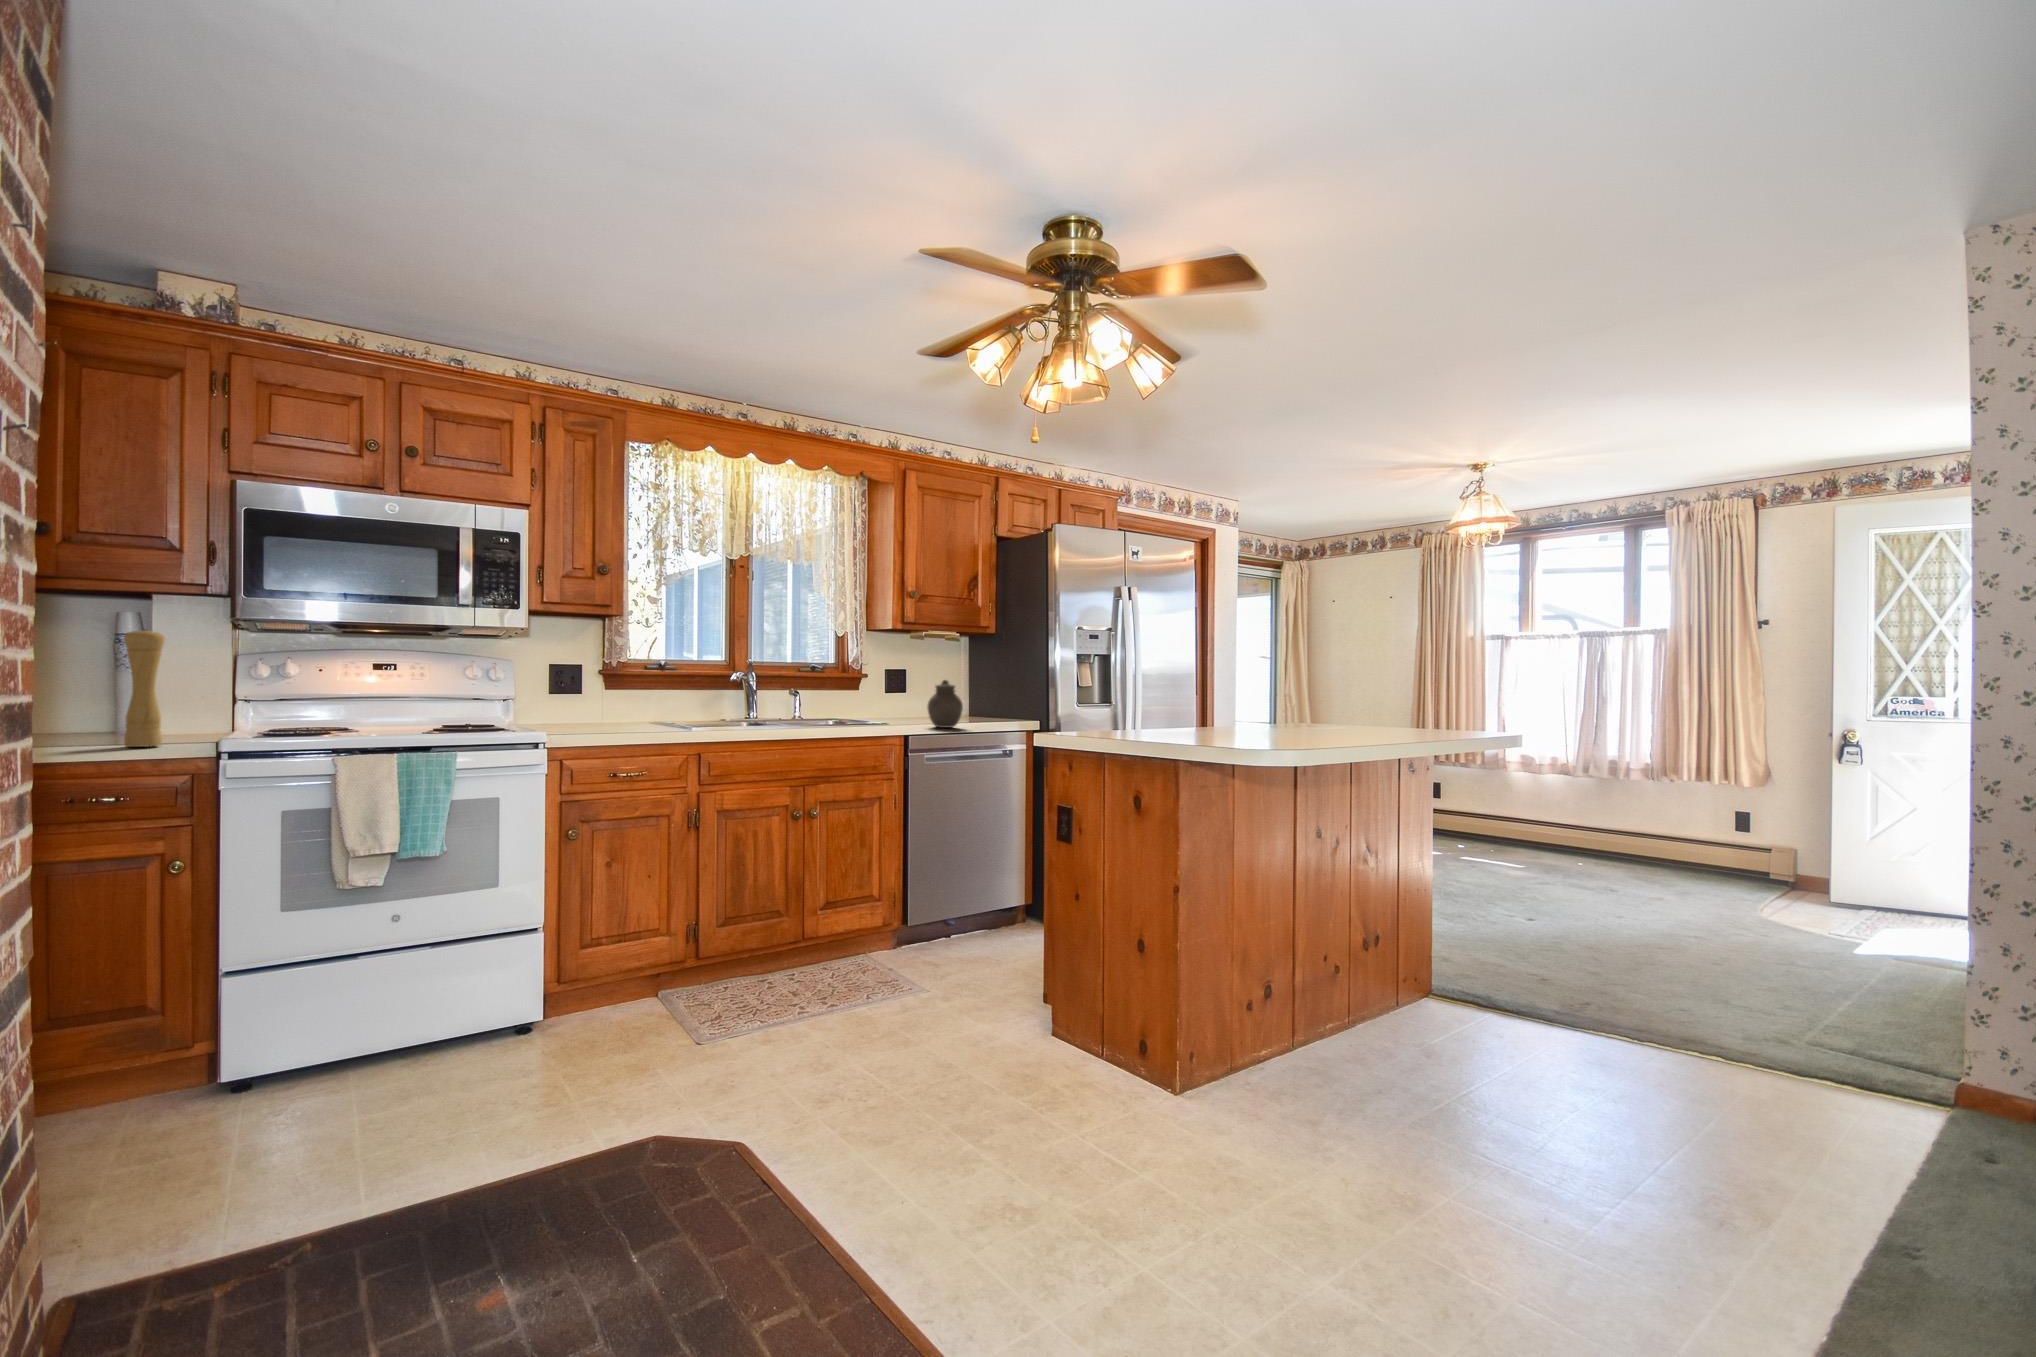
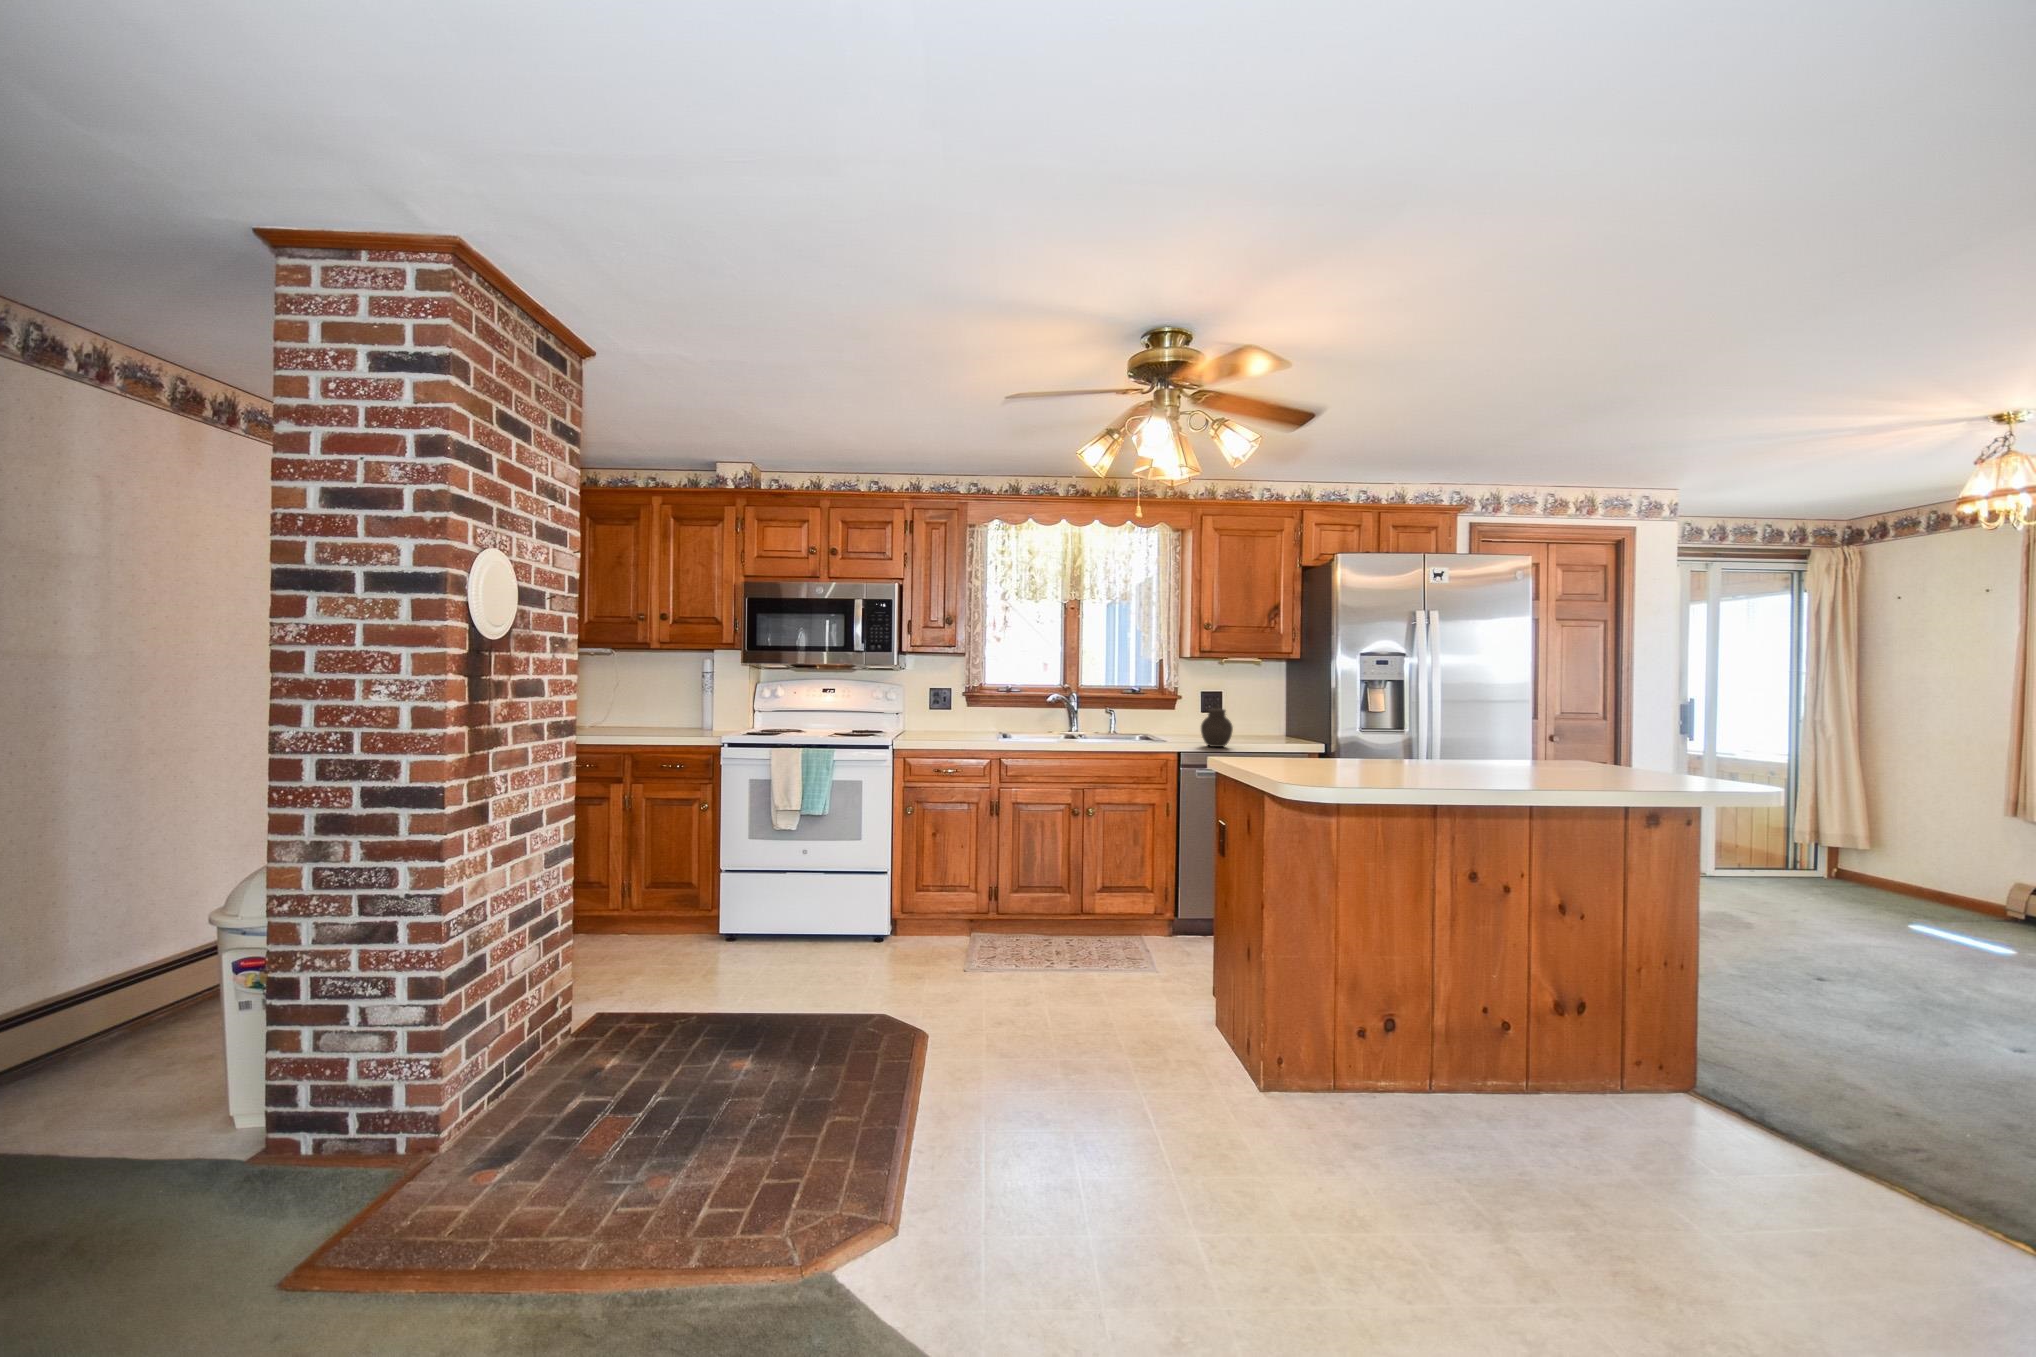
pepper mill: present [124,629,165,747] -> none [683,675,700,740]

